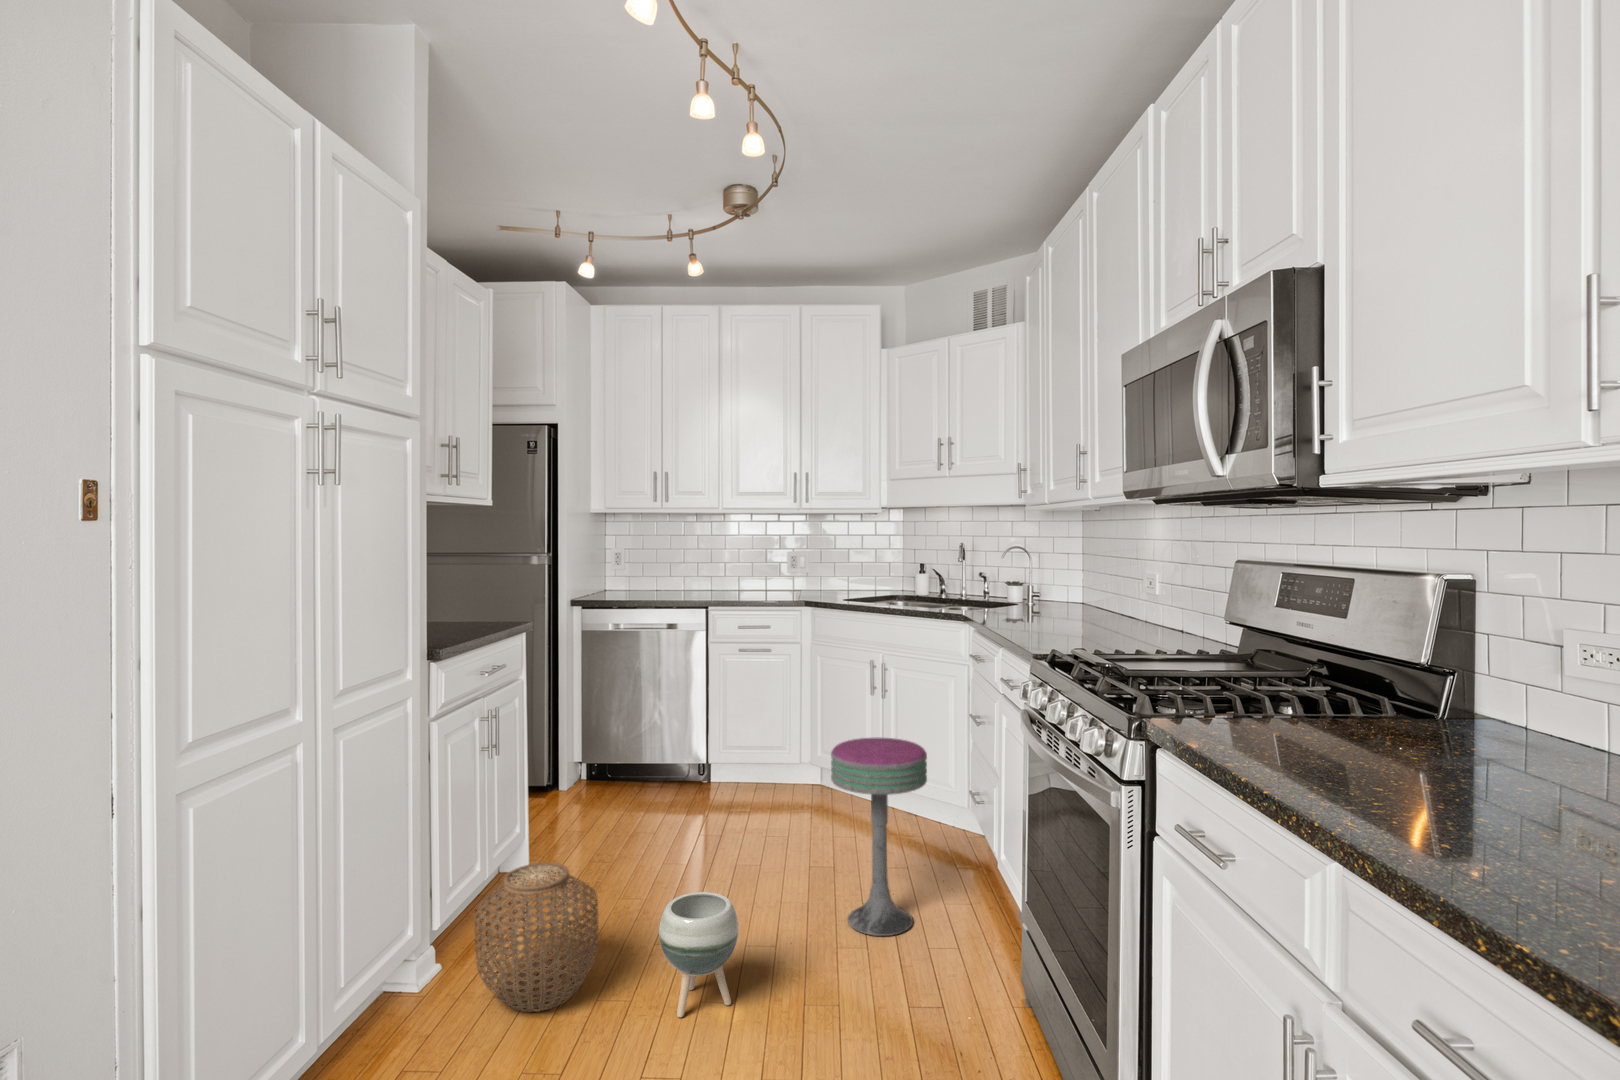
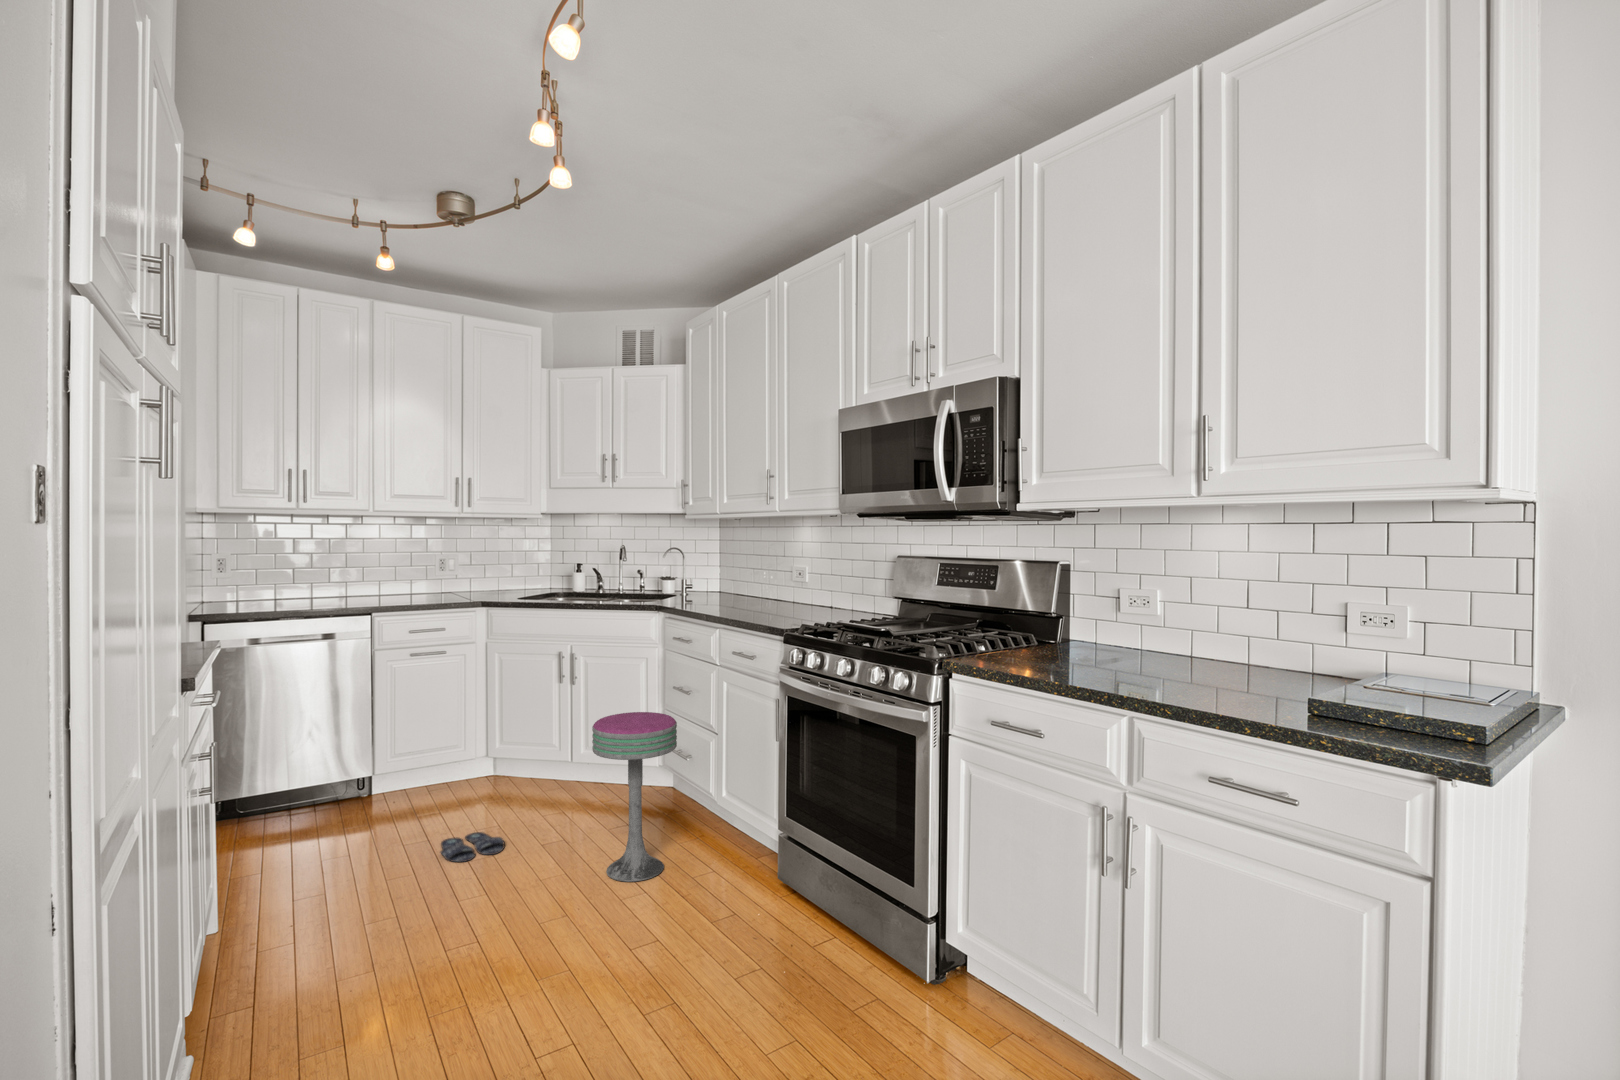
slippers: none [718,840,779,869] -> present [441,832,505,862]
woven basket: present [475,862,598,1012] -> none [271,877,414,1036]
planter: present [659,892,739,1017] -> none [486,868,564,987]

